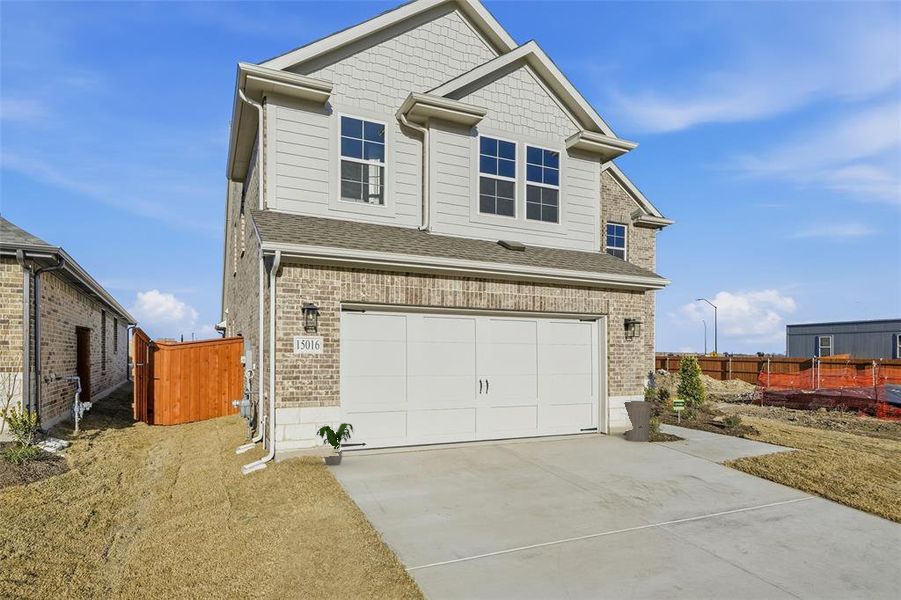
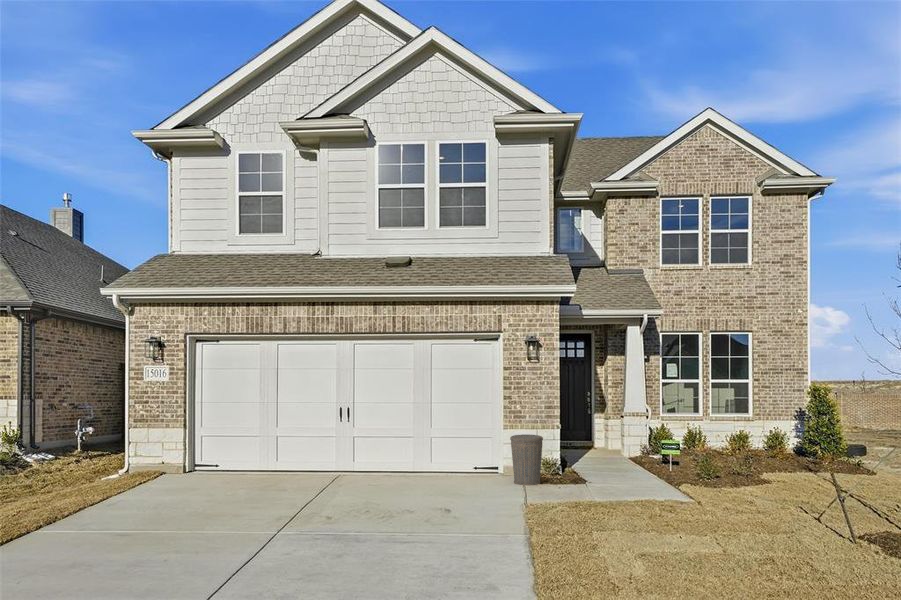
potted plant: present [316,423,353,465] -> none [144,444,189,481]

